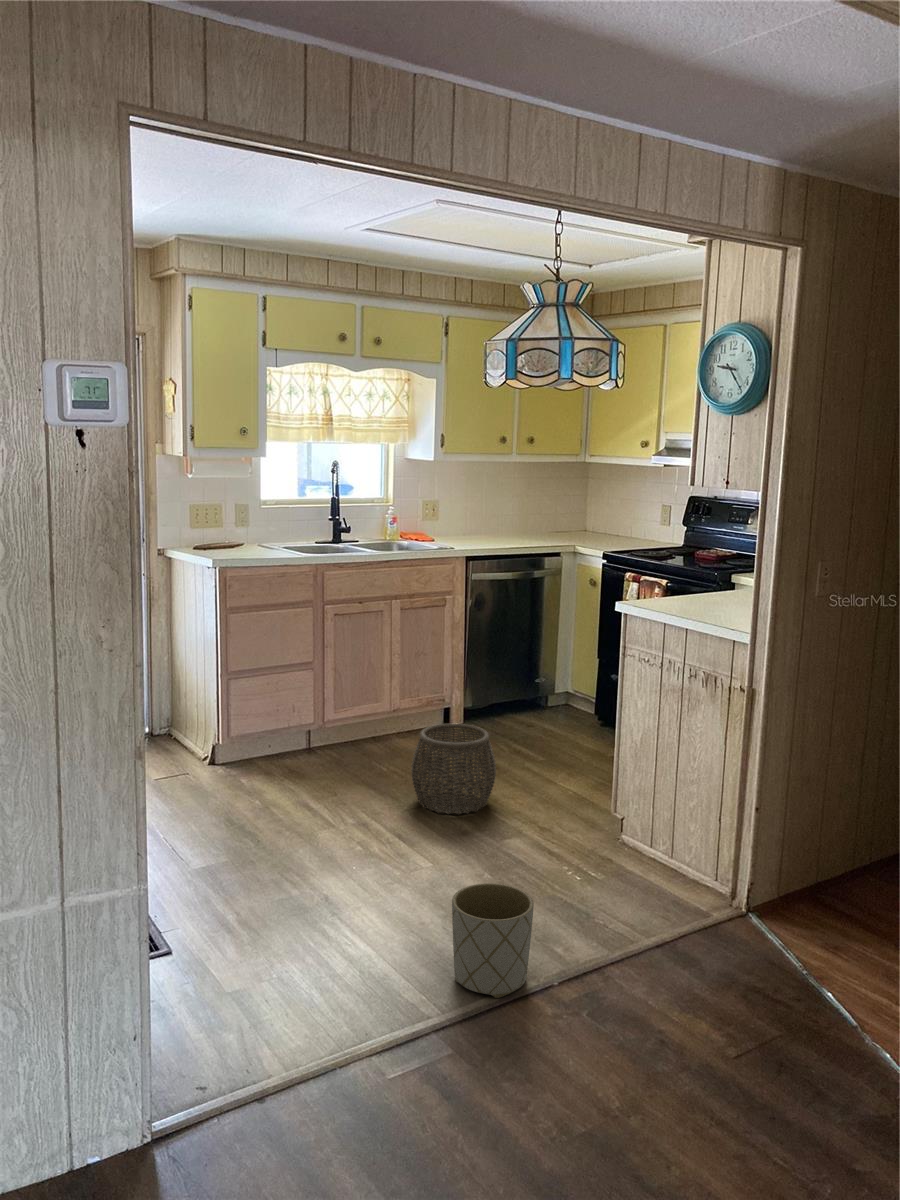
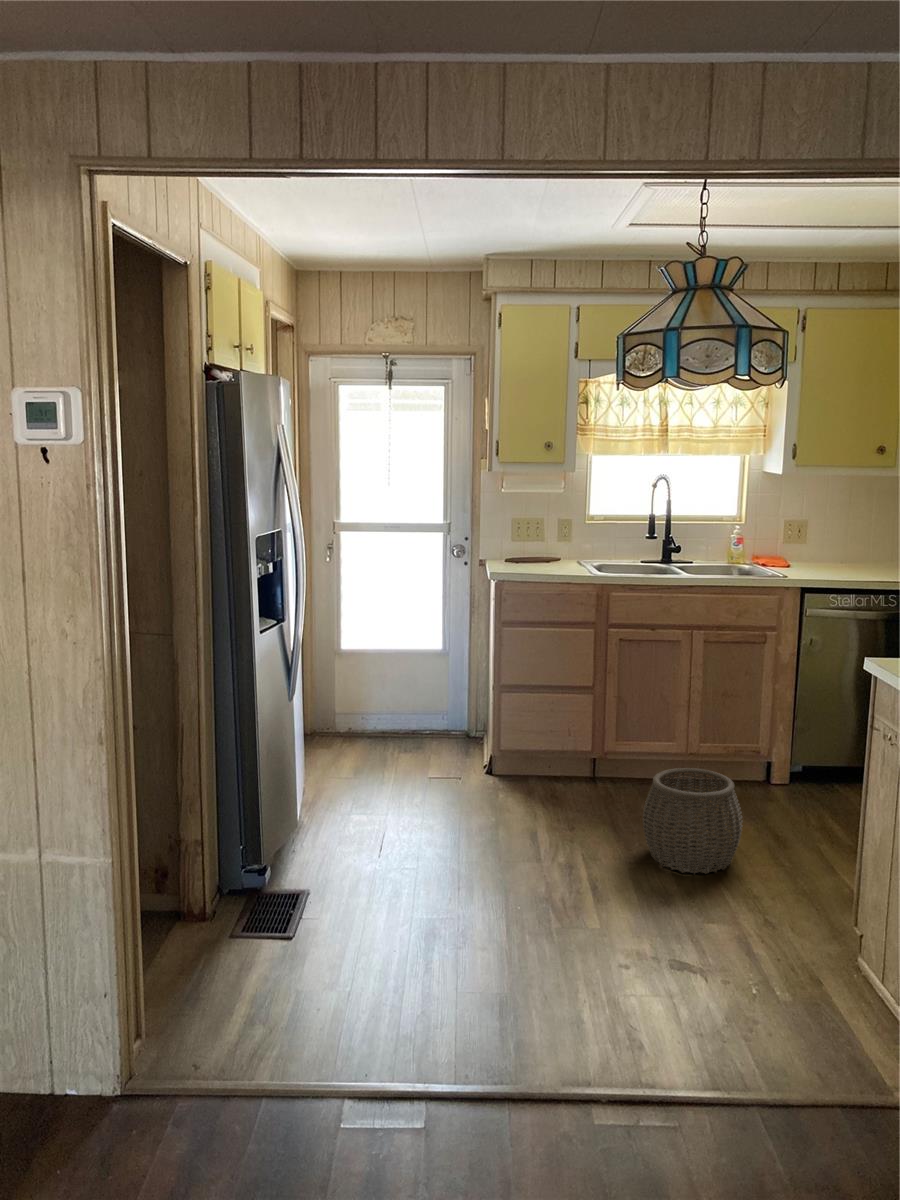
planter: present [452,883,534,998] -> none [493,947,586,1080]

